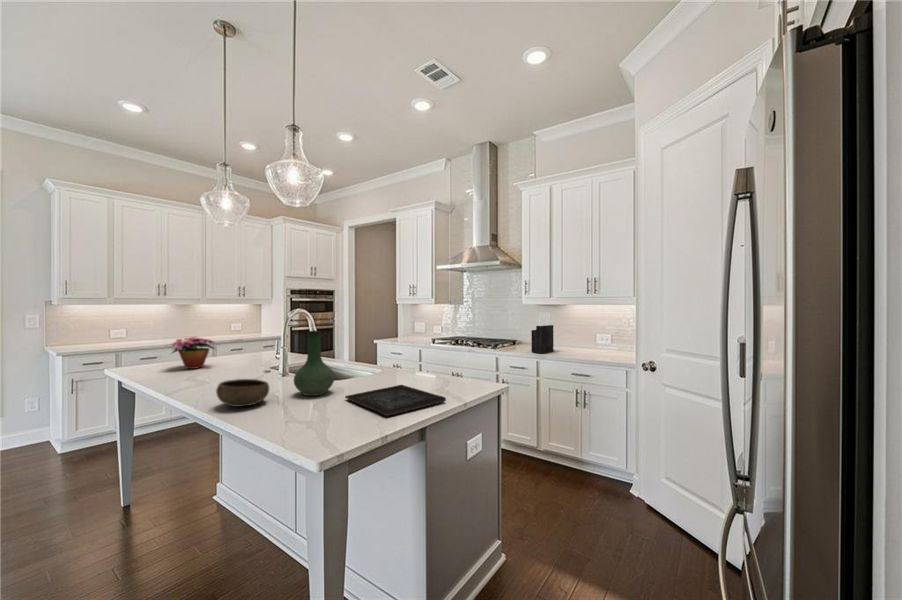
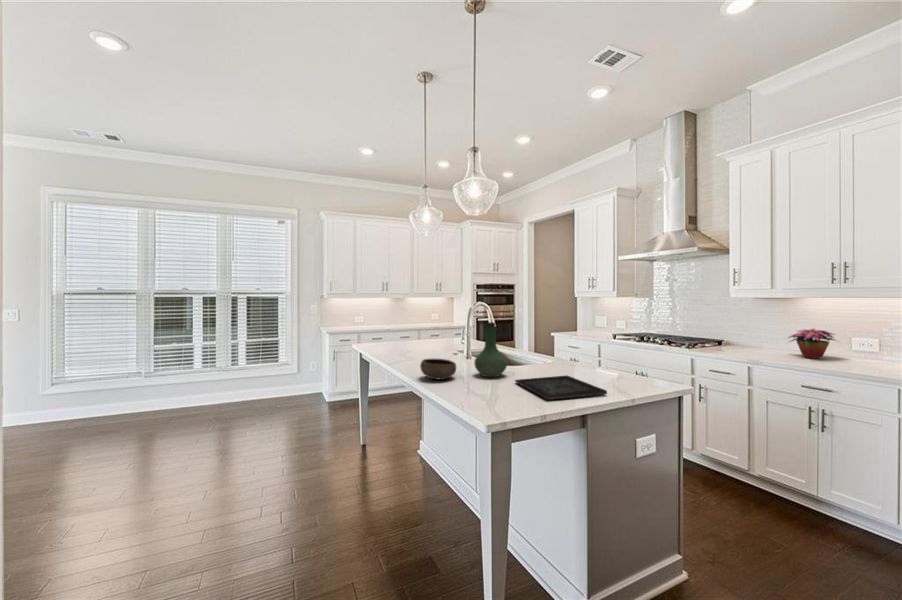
knife block: present [531,312,554,354] -> none [736,308,770,358]
flower arrangement: present [171,337,215,369] -> present [789,329,835,359]

